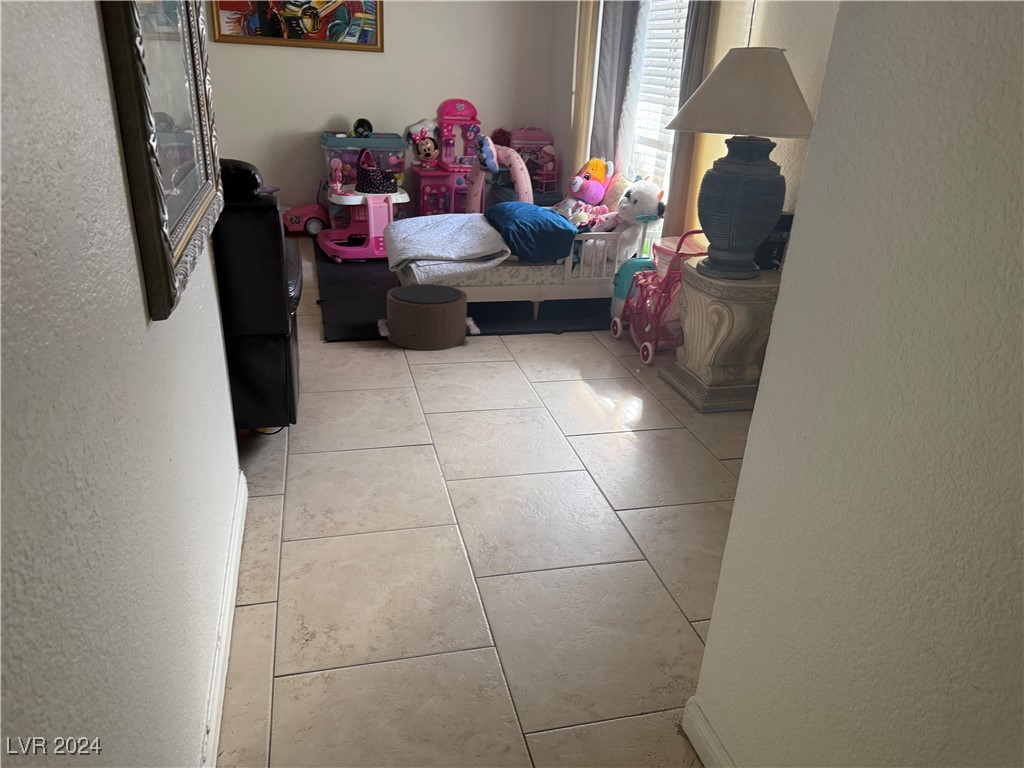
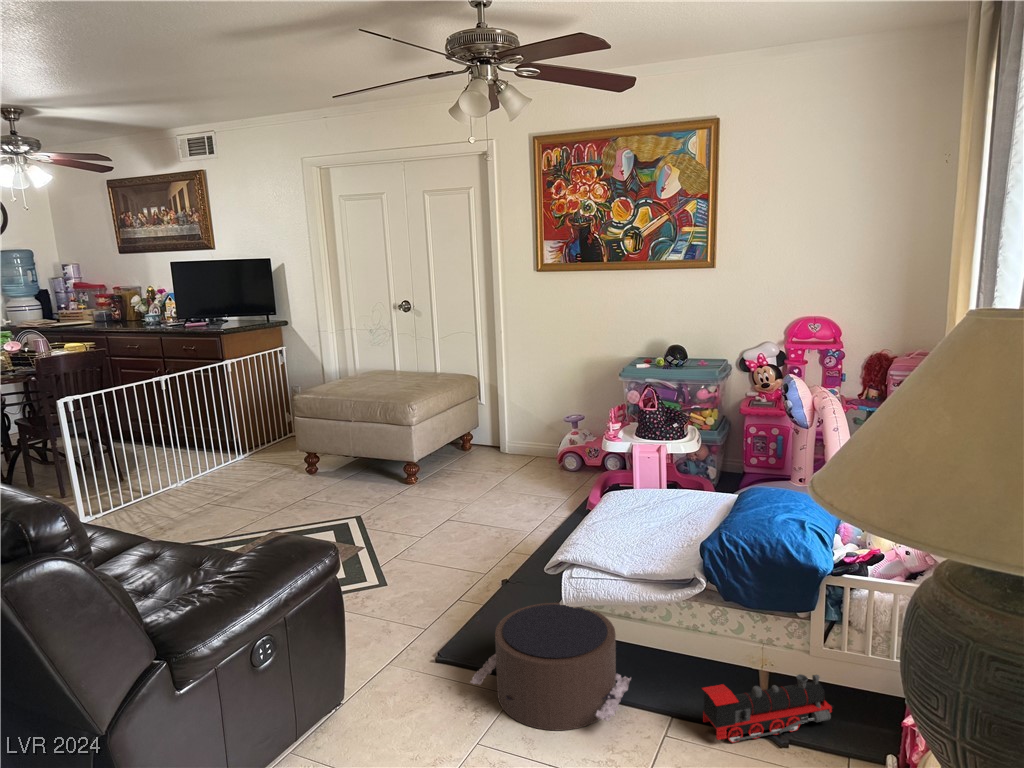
toy train: none [519,295,574,335] -> present [702,674,834,743]

